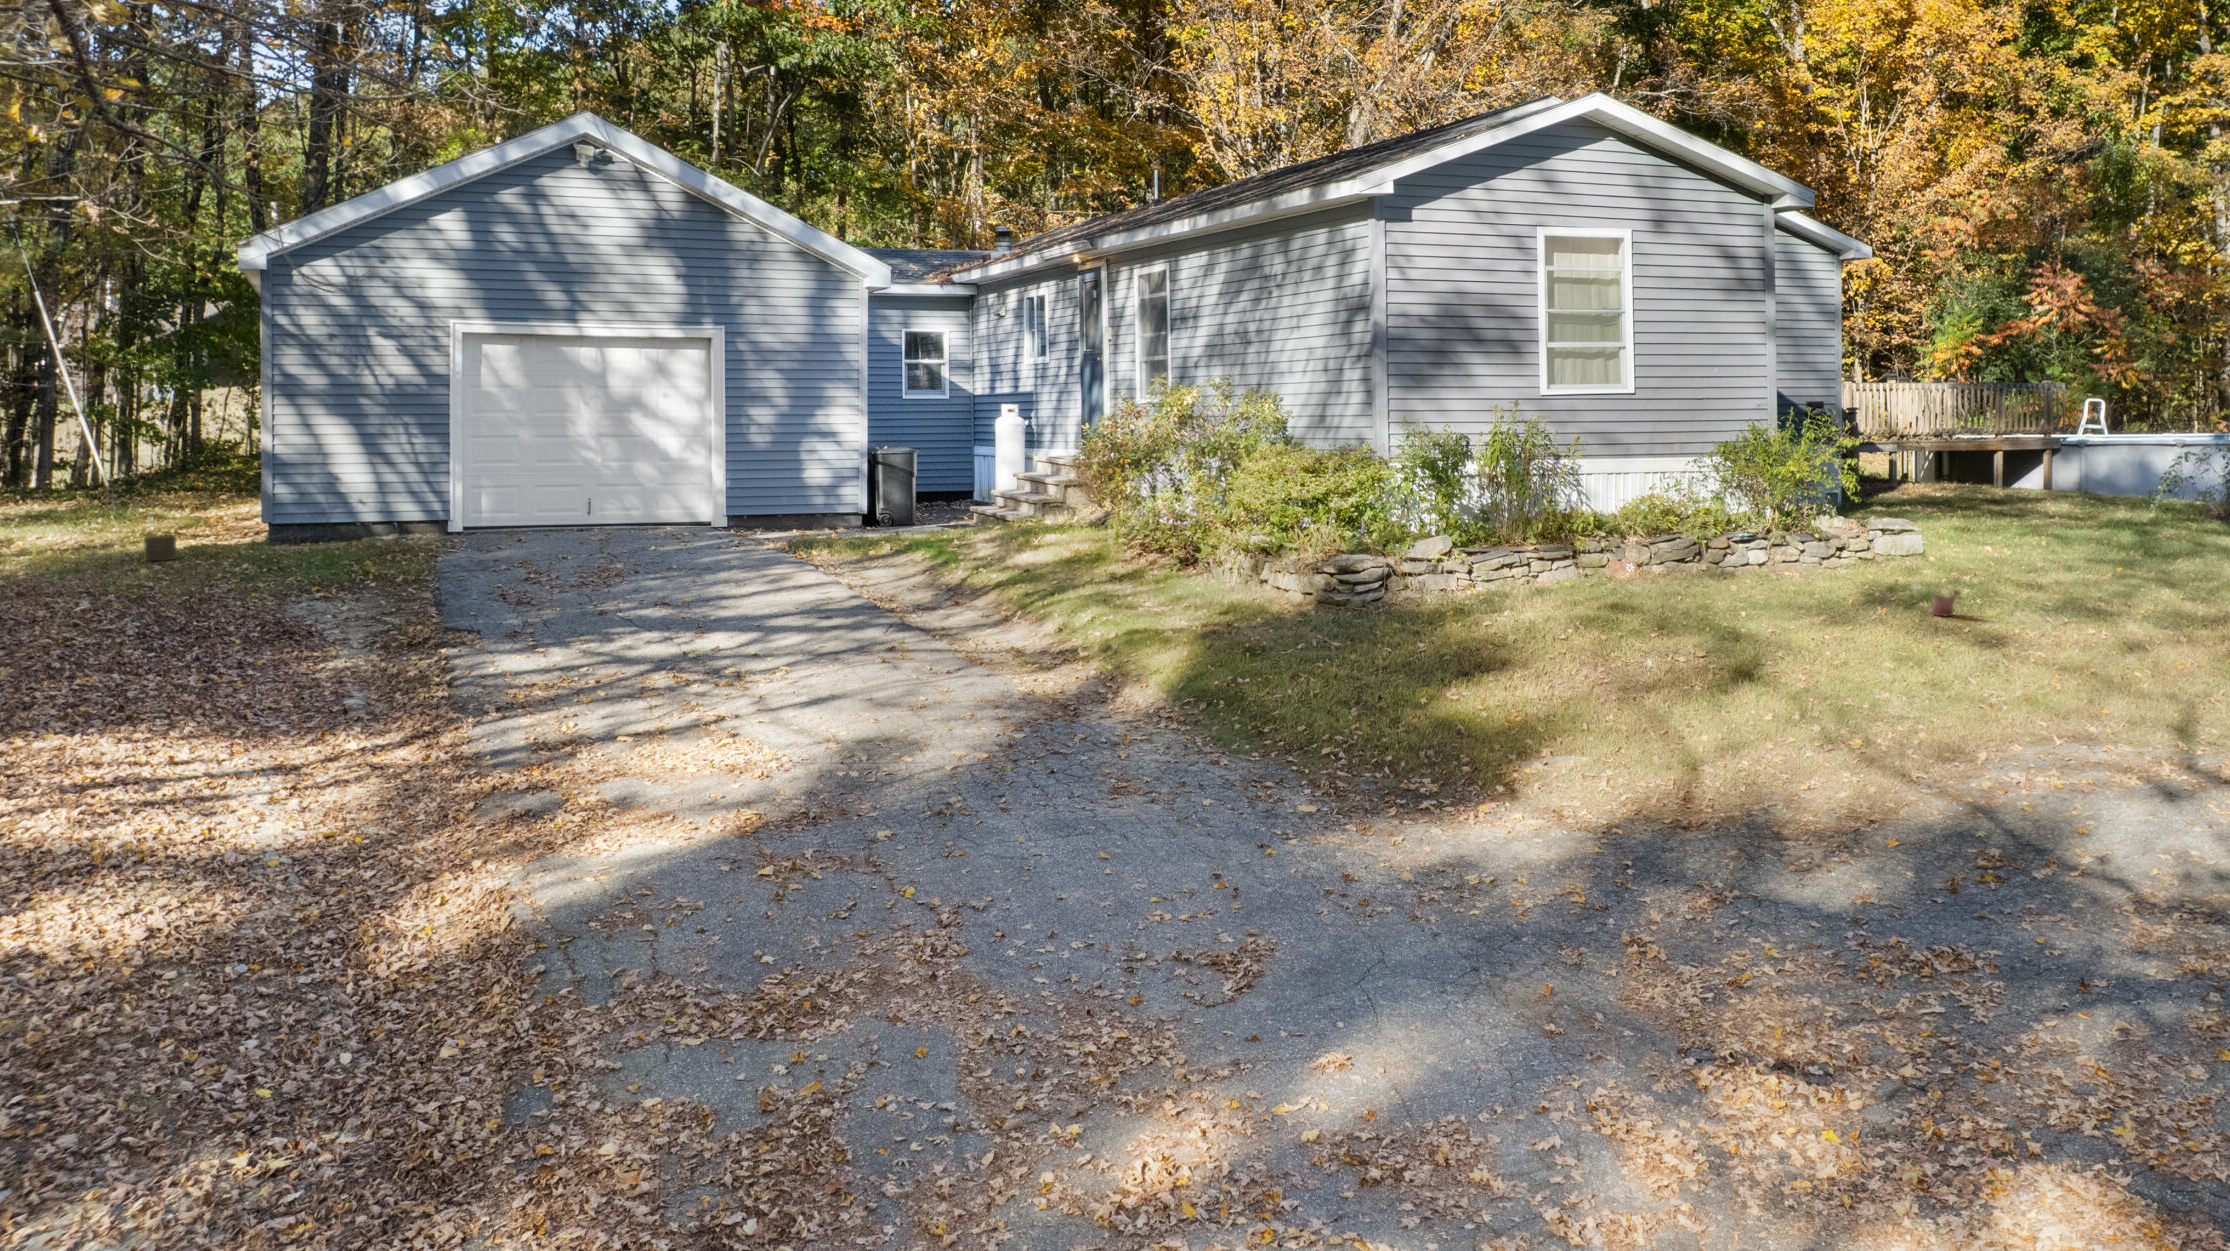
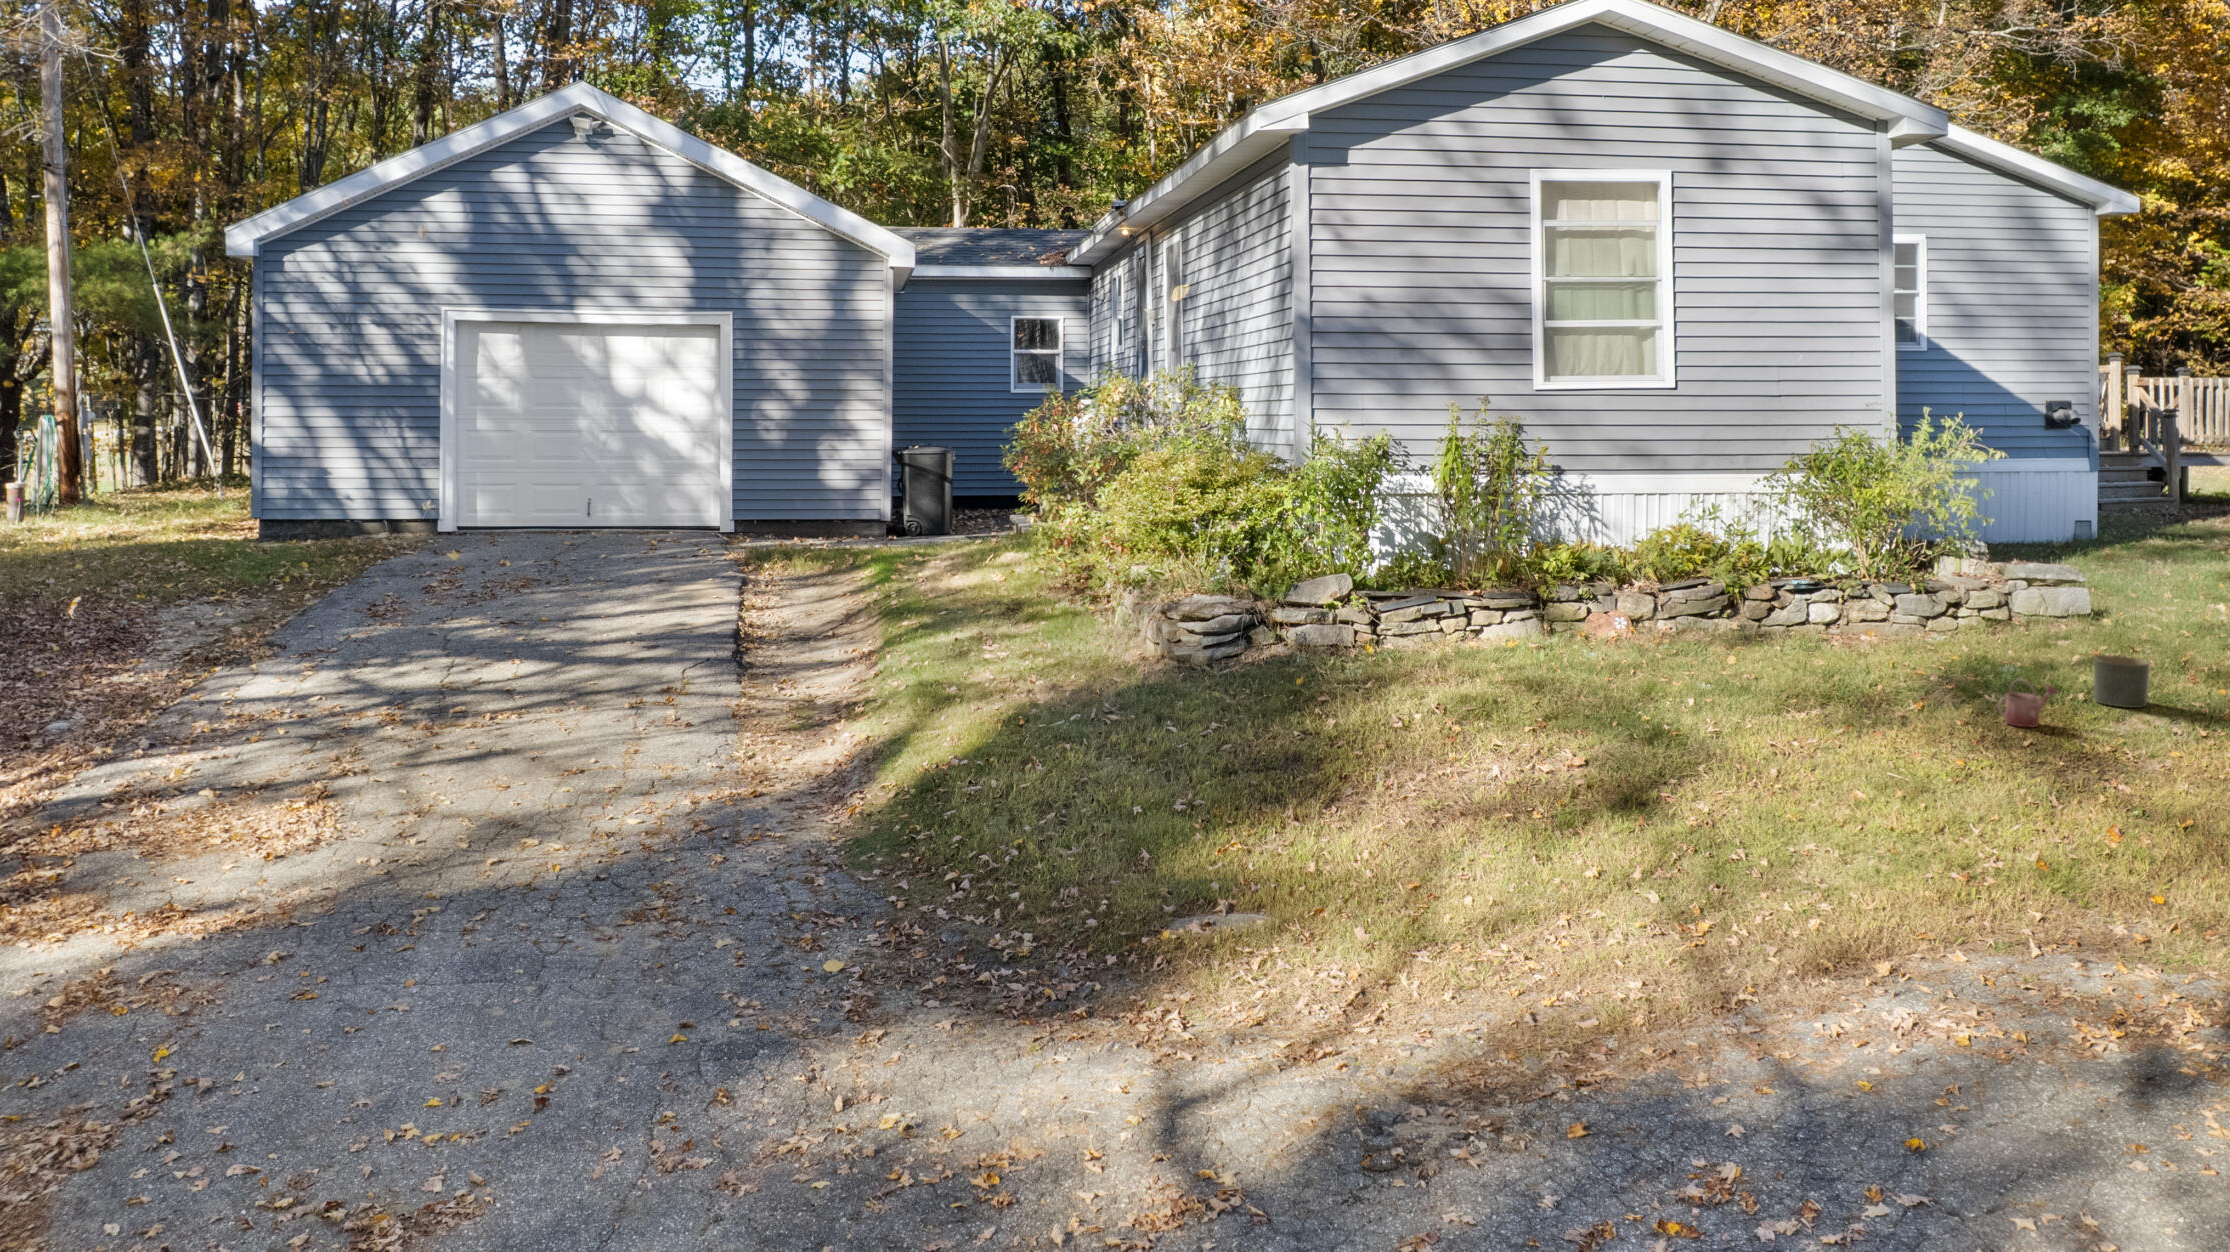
planter: present [144,535,176,561] -> present [2094,655,2149,708]

